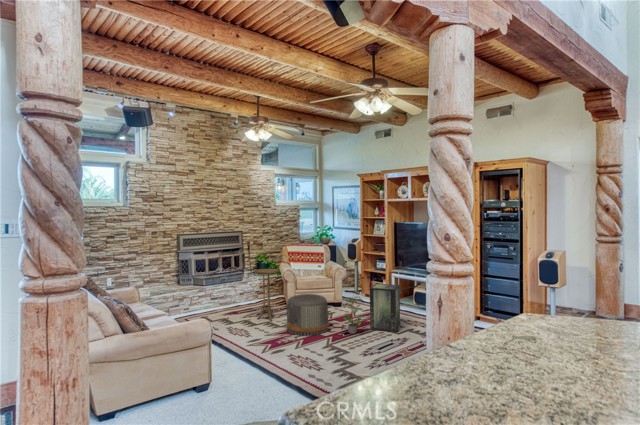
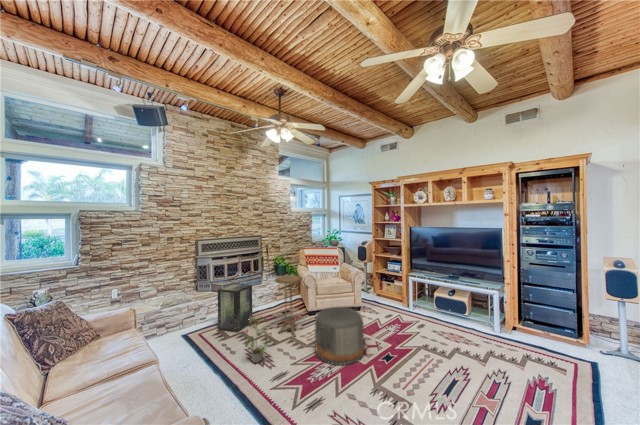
storage box: present [370,284,400,332] -> present [218,284,252,332]
potted plant: present [344,297,363,334] -> present [245,317,270,363]

